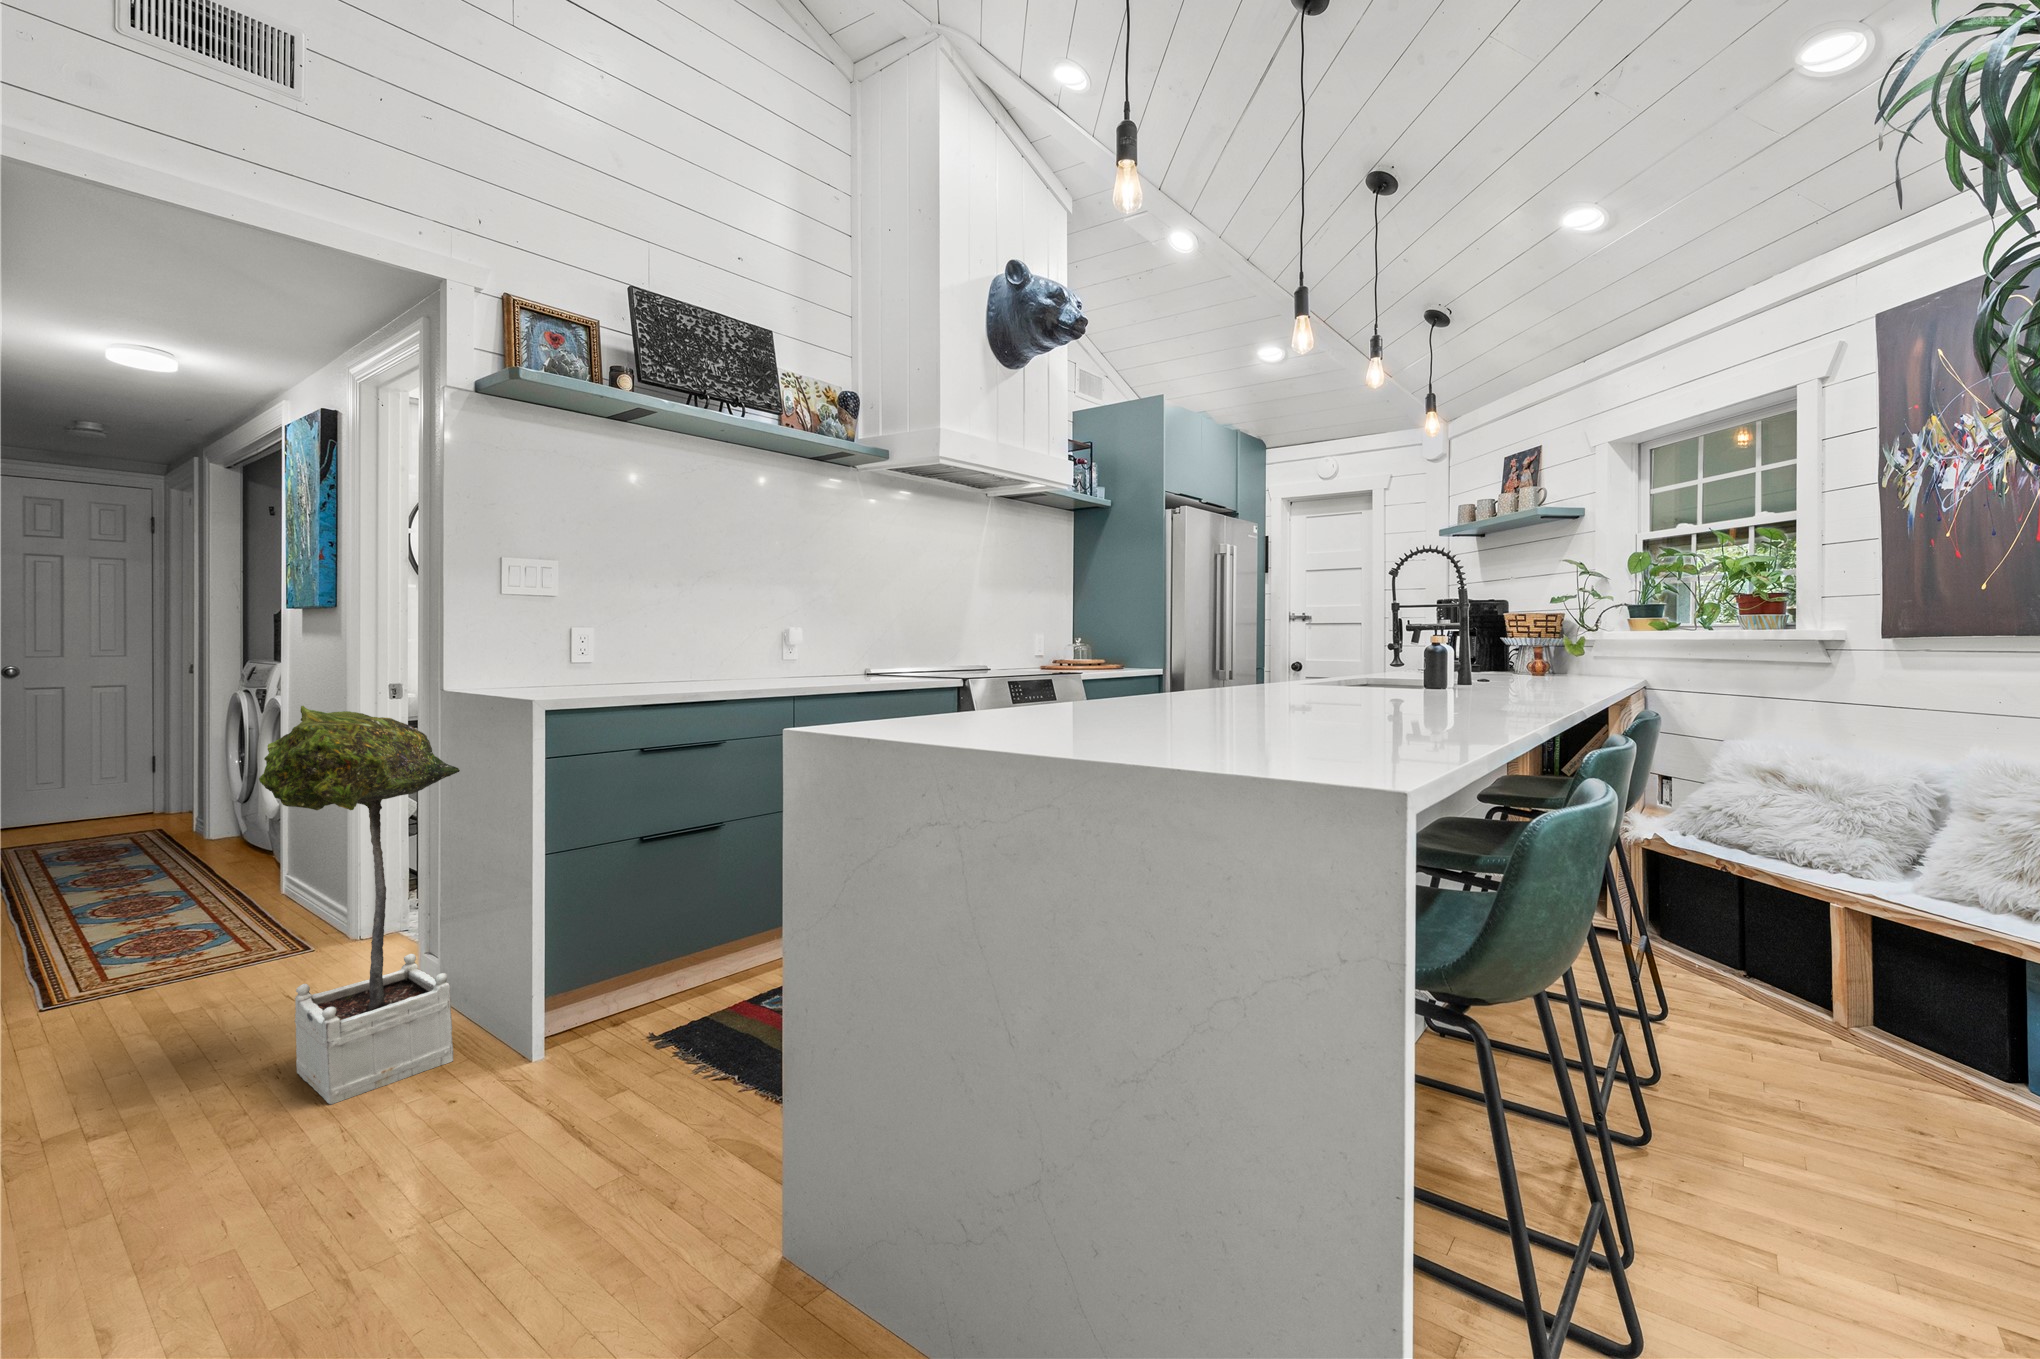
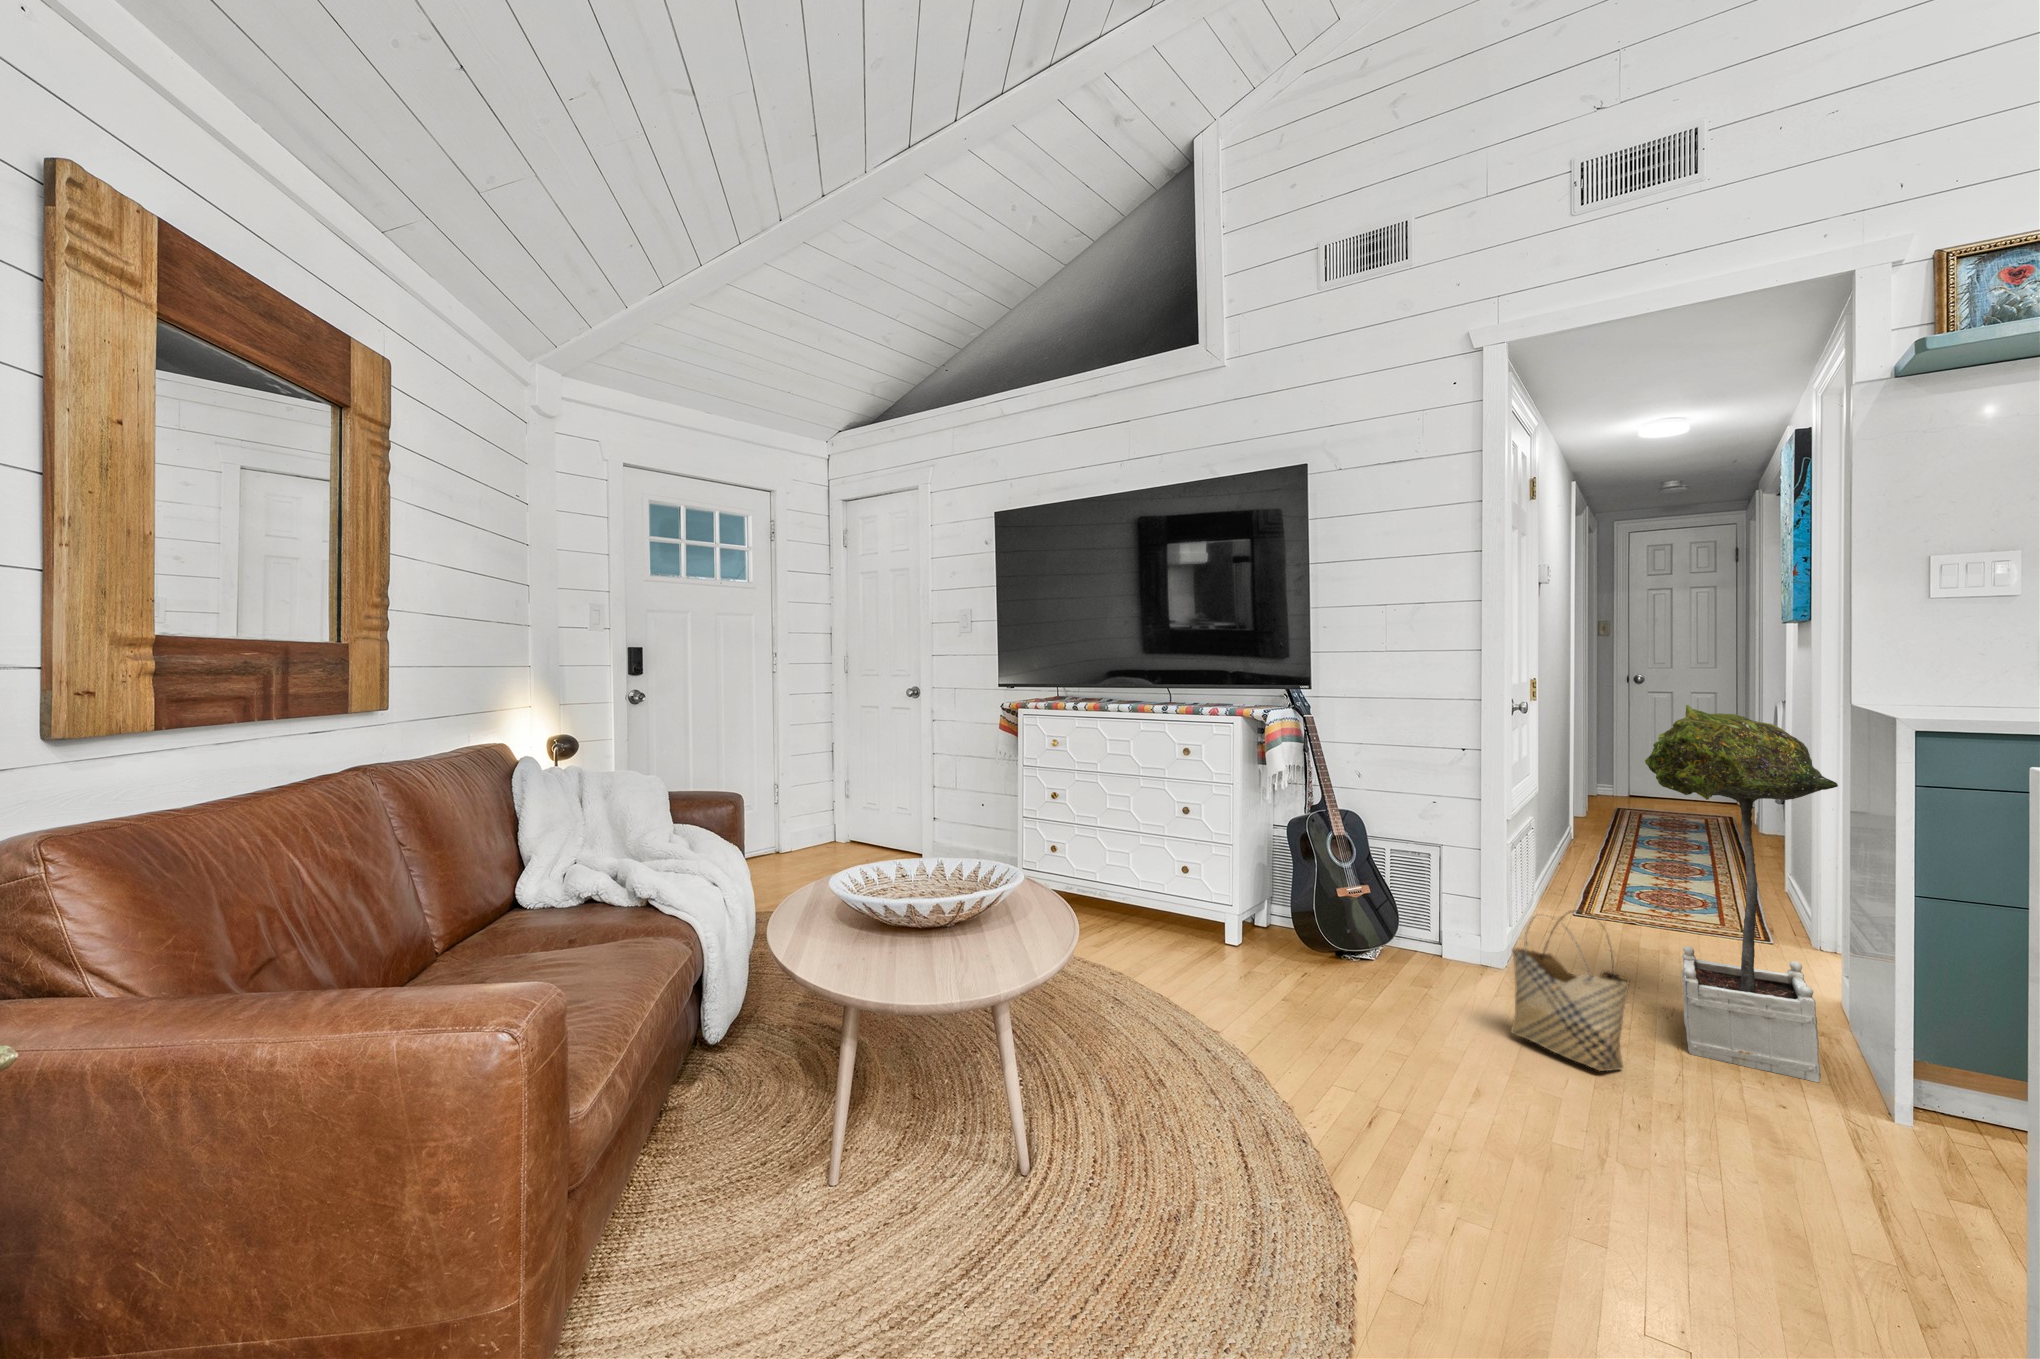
woven basket: none [92,992,292,1222] -> present [1511,910,1630,1071]

